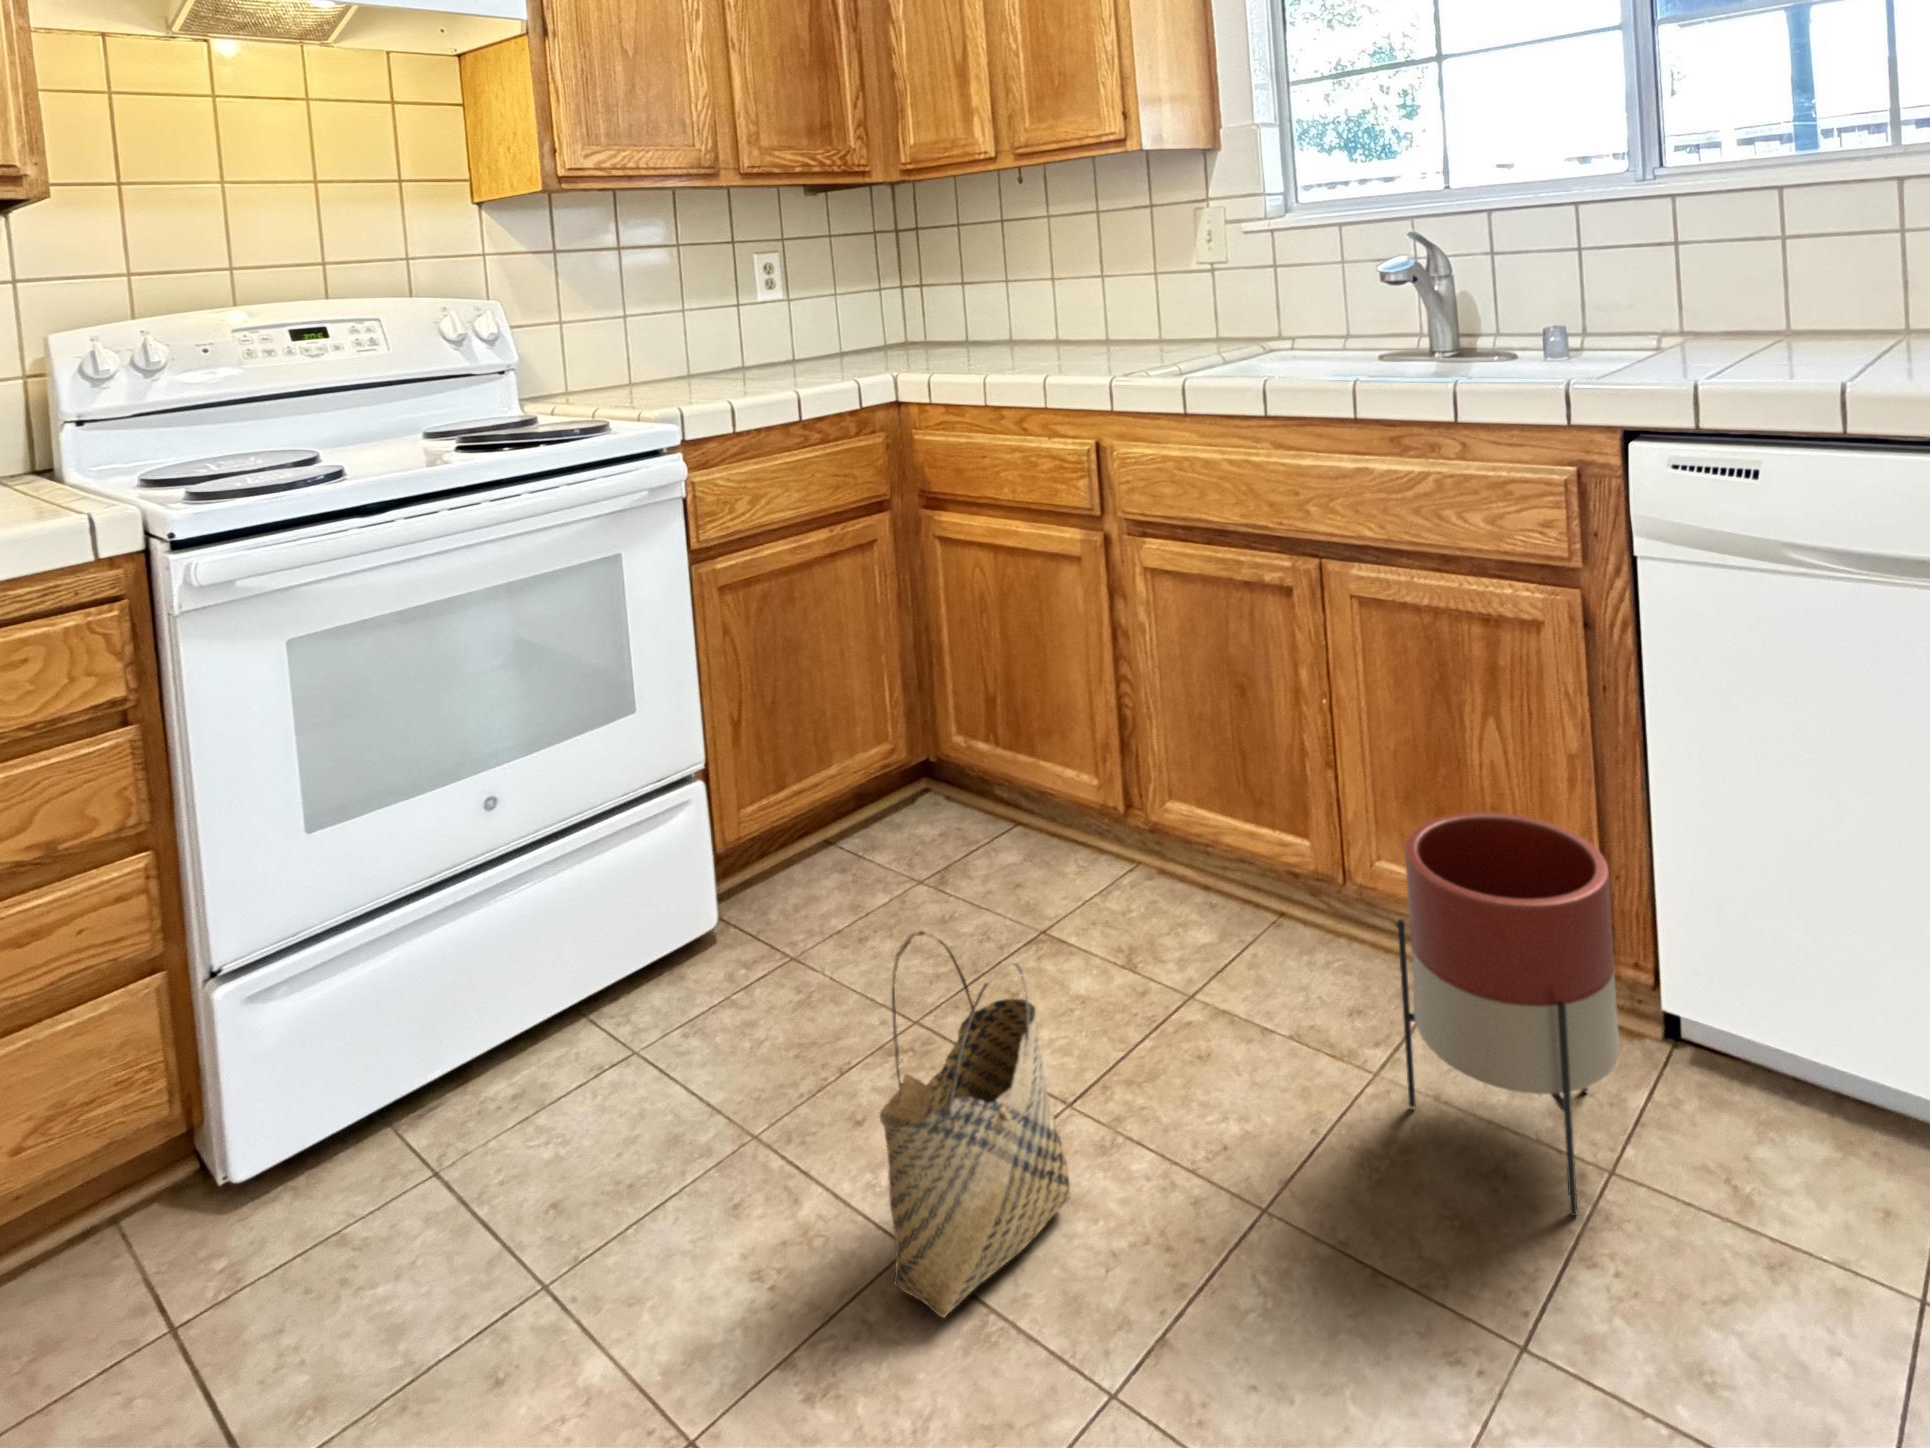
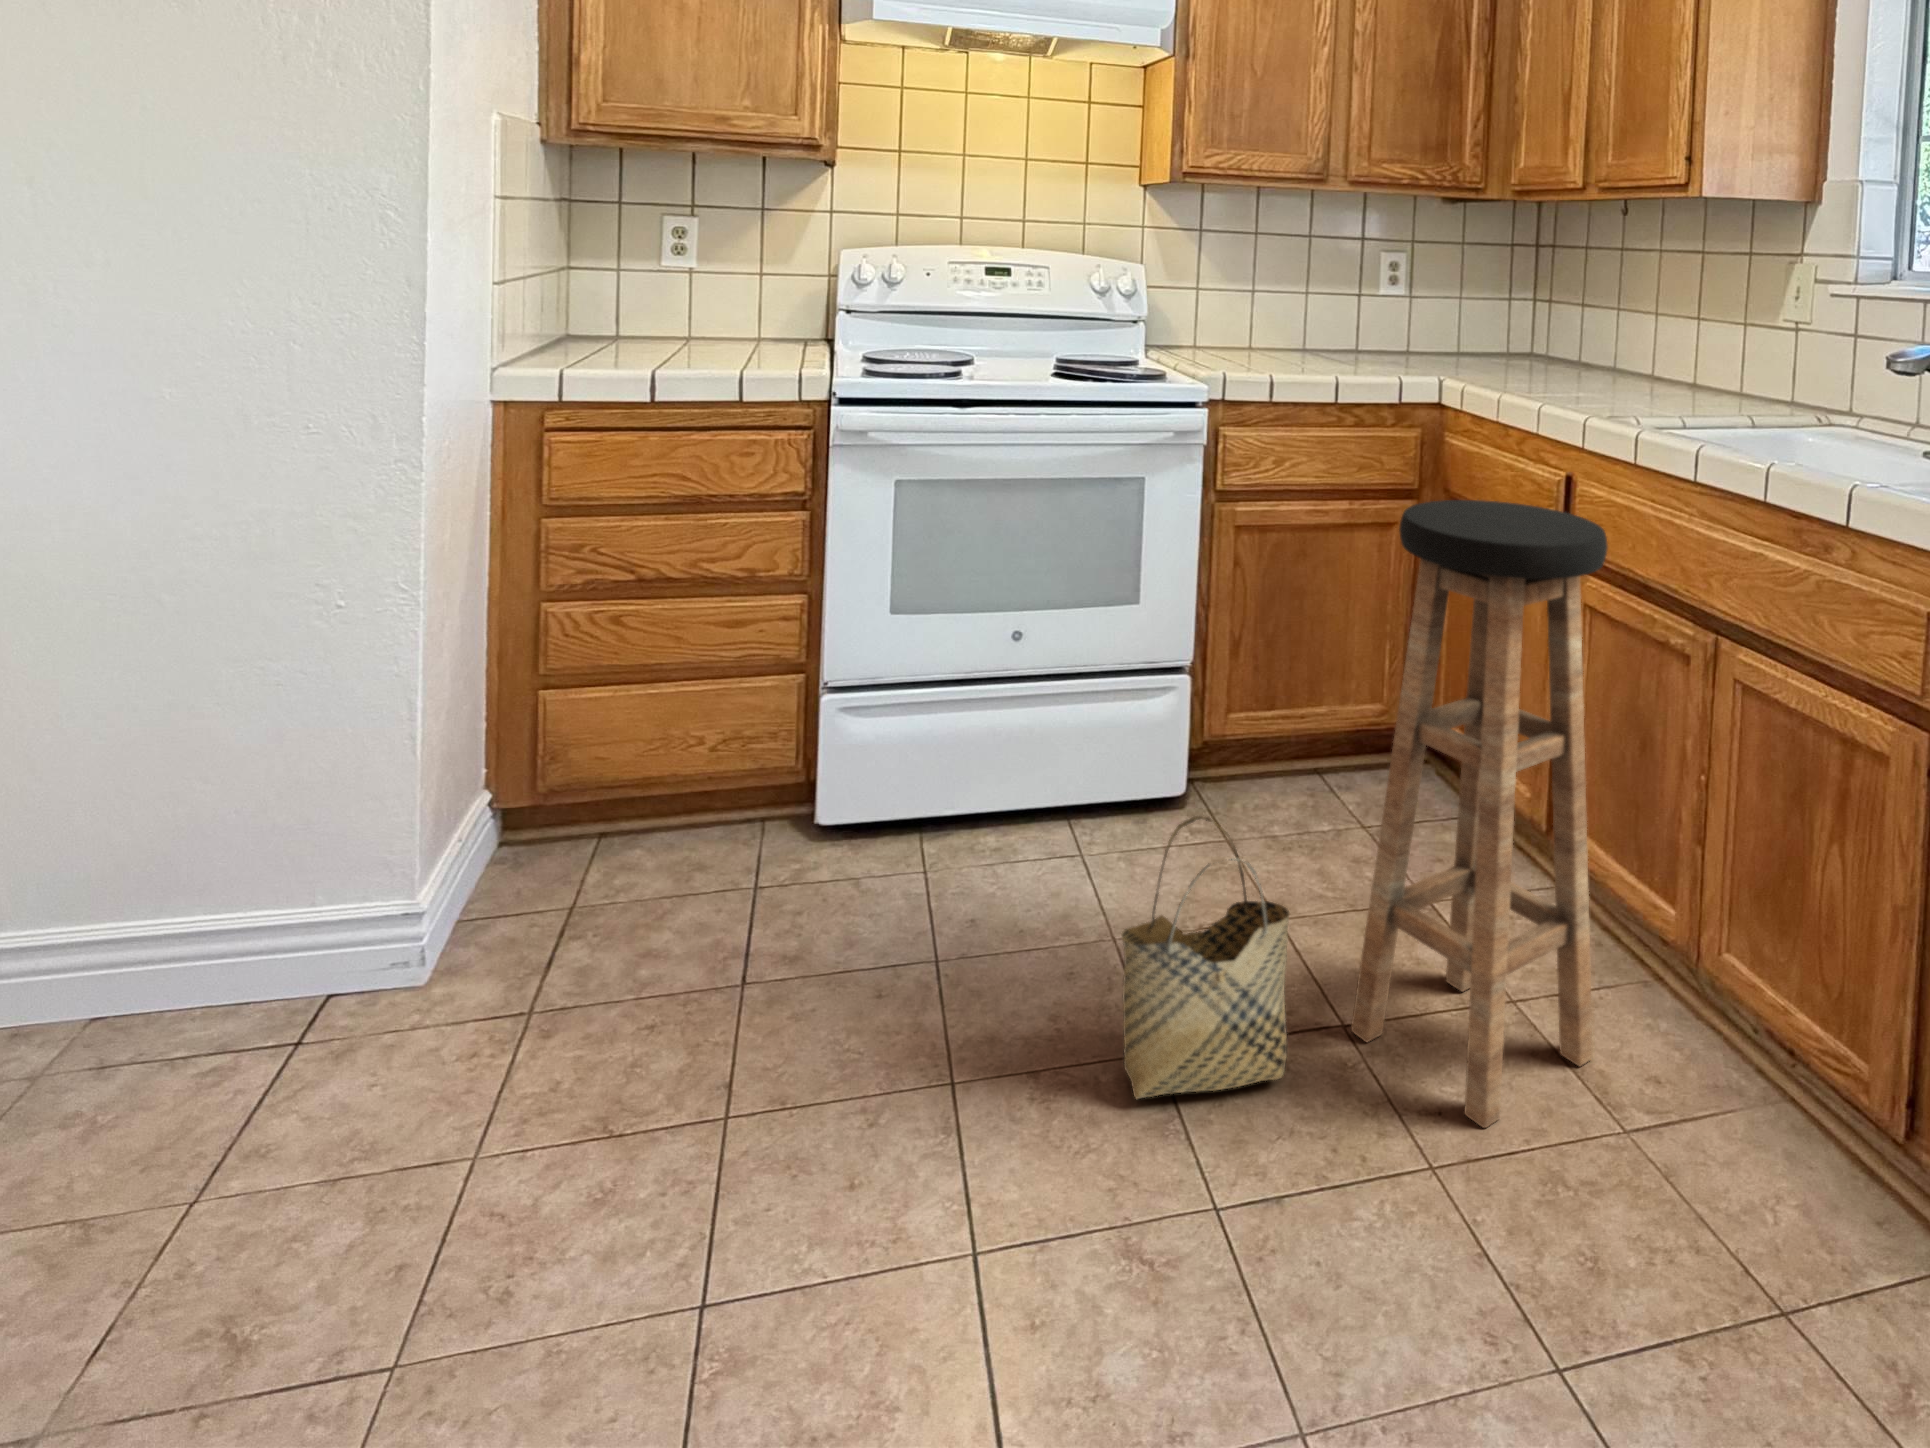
bar stool: none [1049,472,1299,1140] -> present [1351,500,1608,1128]
planter: present [1398,812,1620,1216] -> none [1621,906,1841,1317]

